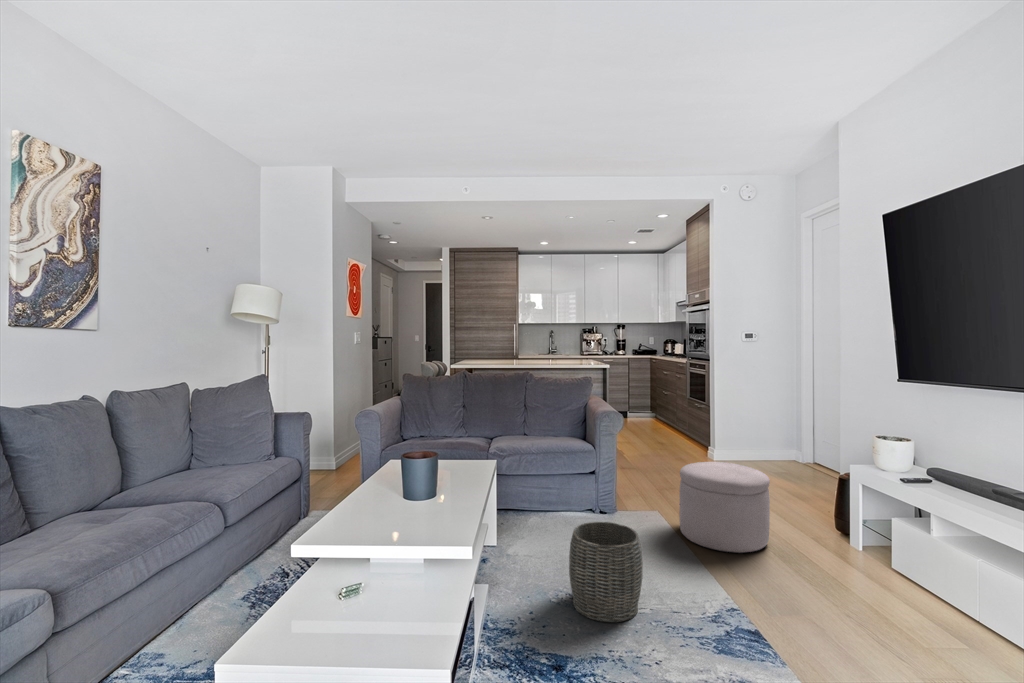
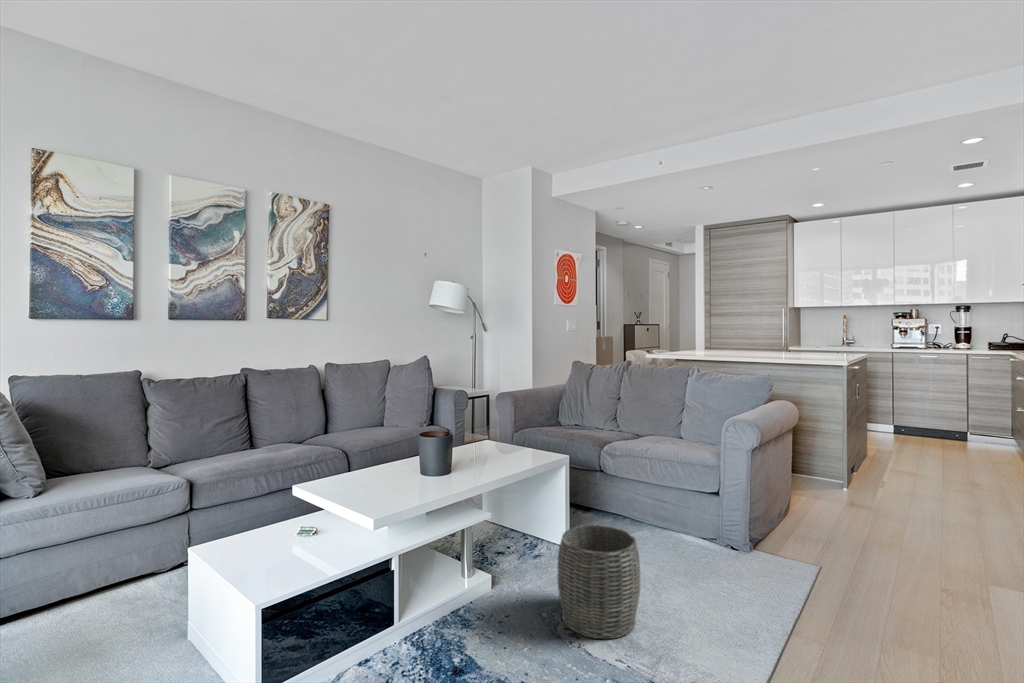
ottoman: present [679,462,770,553] -> none [808,495,958,639]

